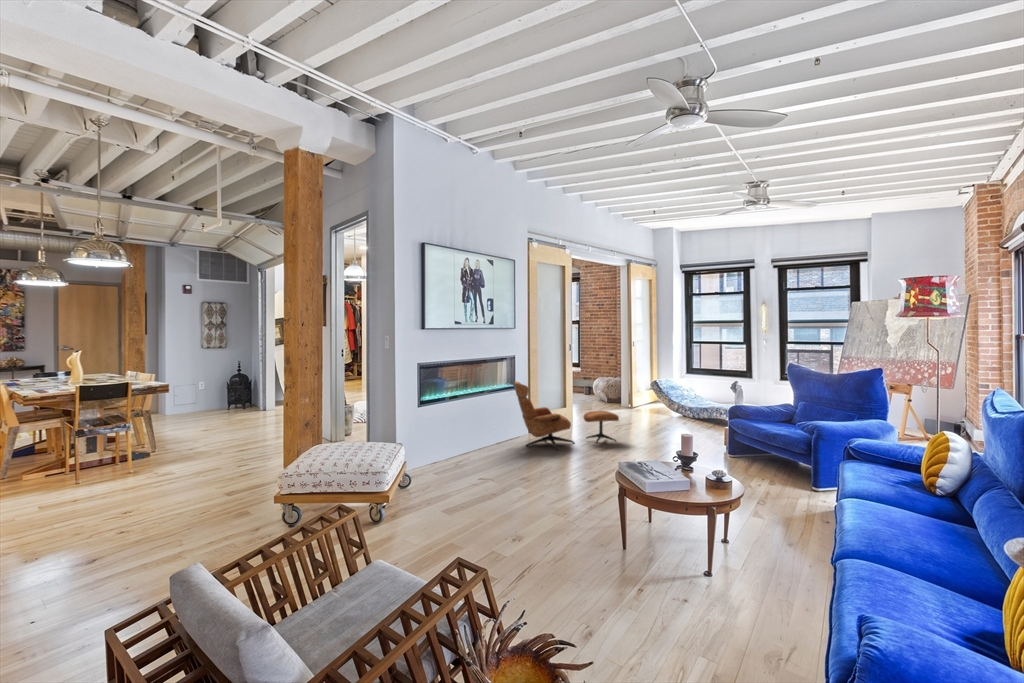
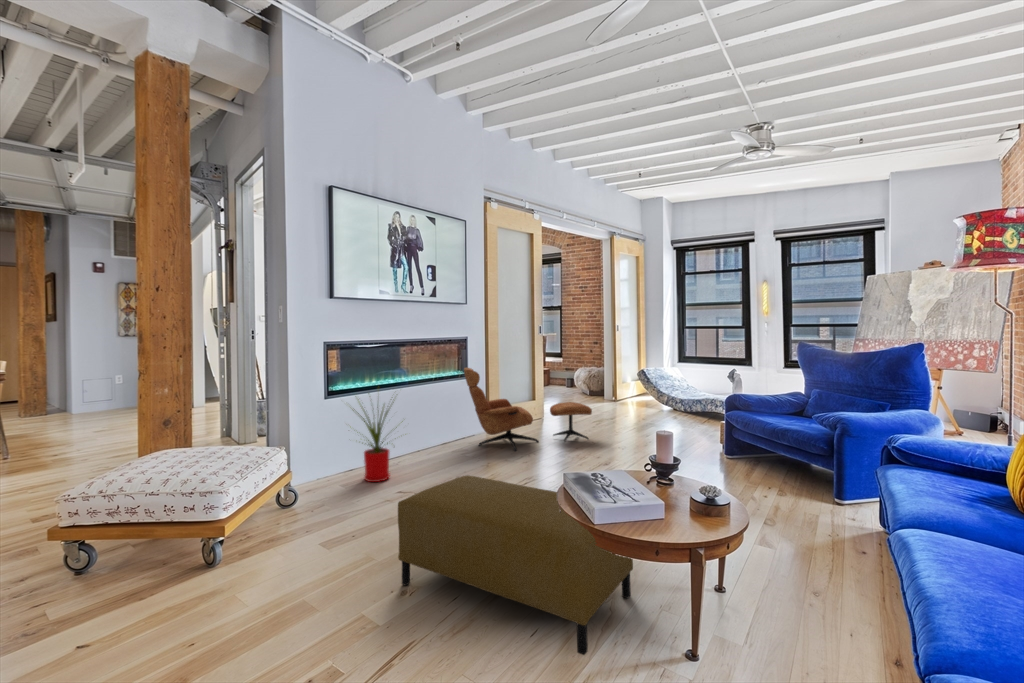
house plant: none [429,398,484,473] -> present [352,402,403,482]
ottoman: none [508,465,668,573] -> present [398,476,633,655]

